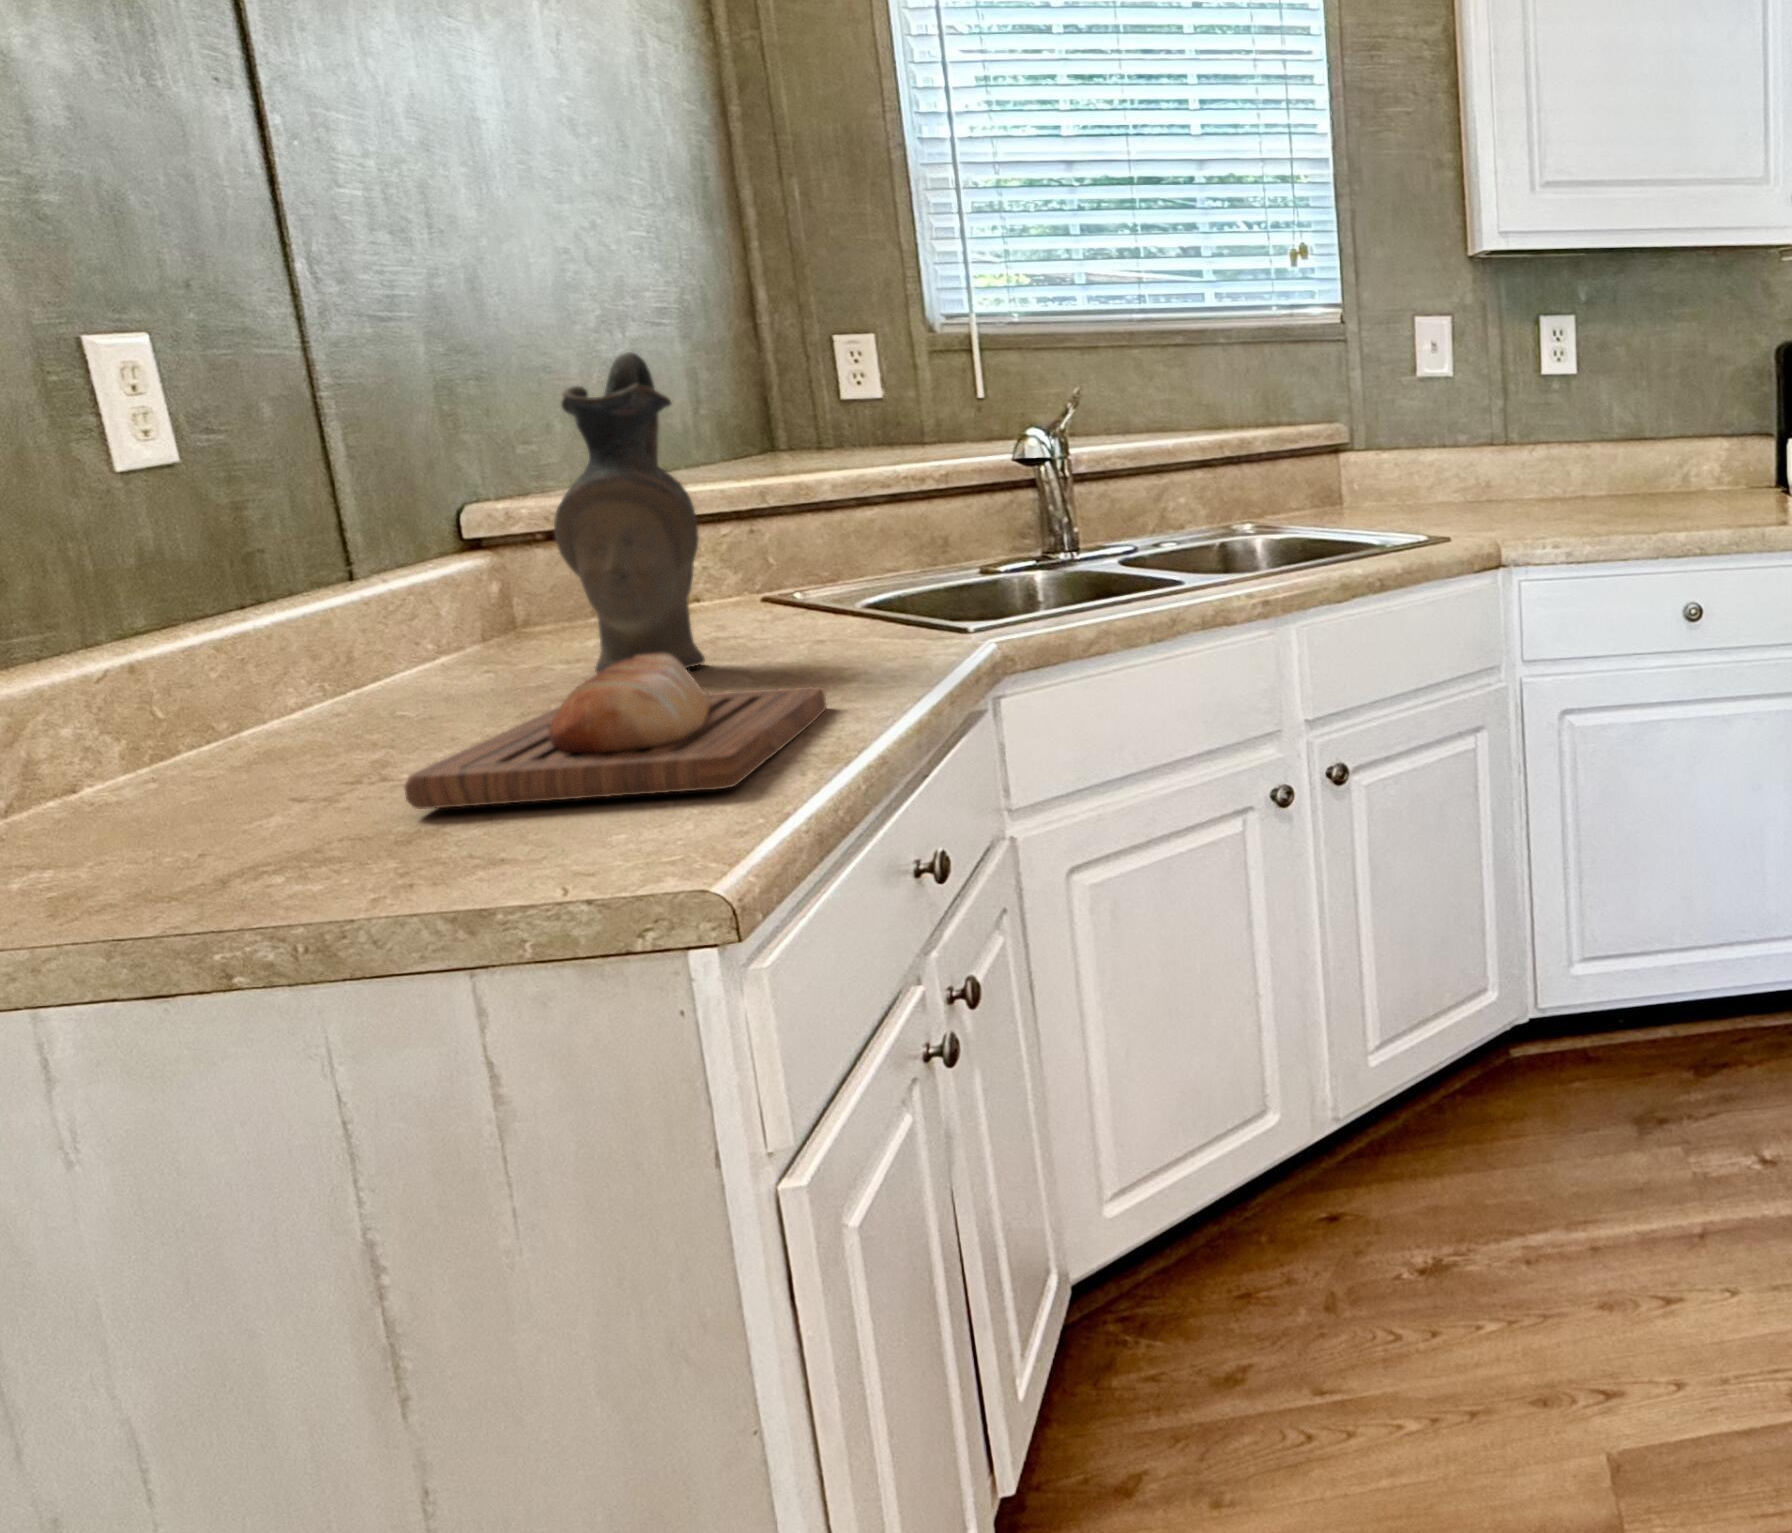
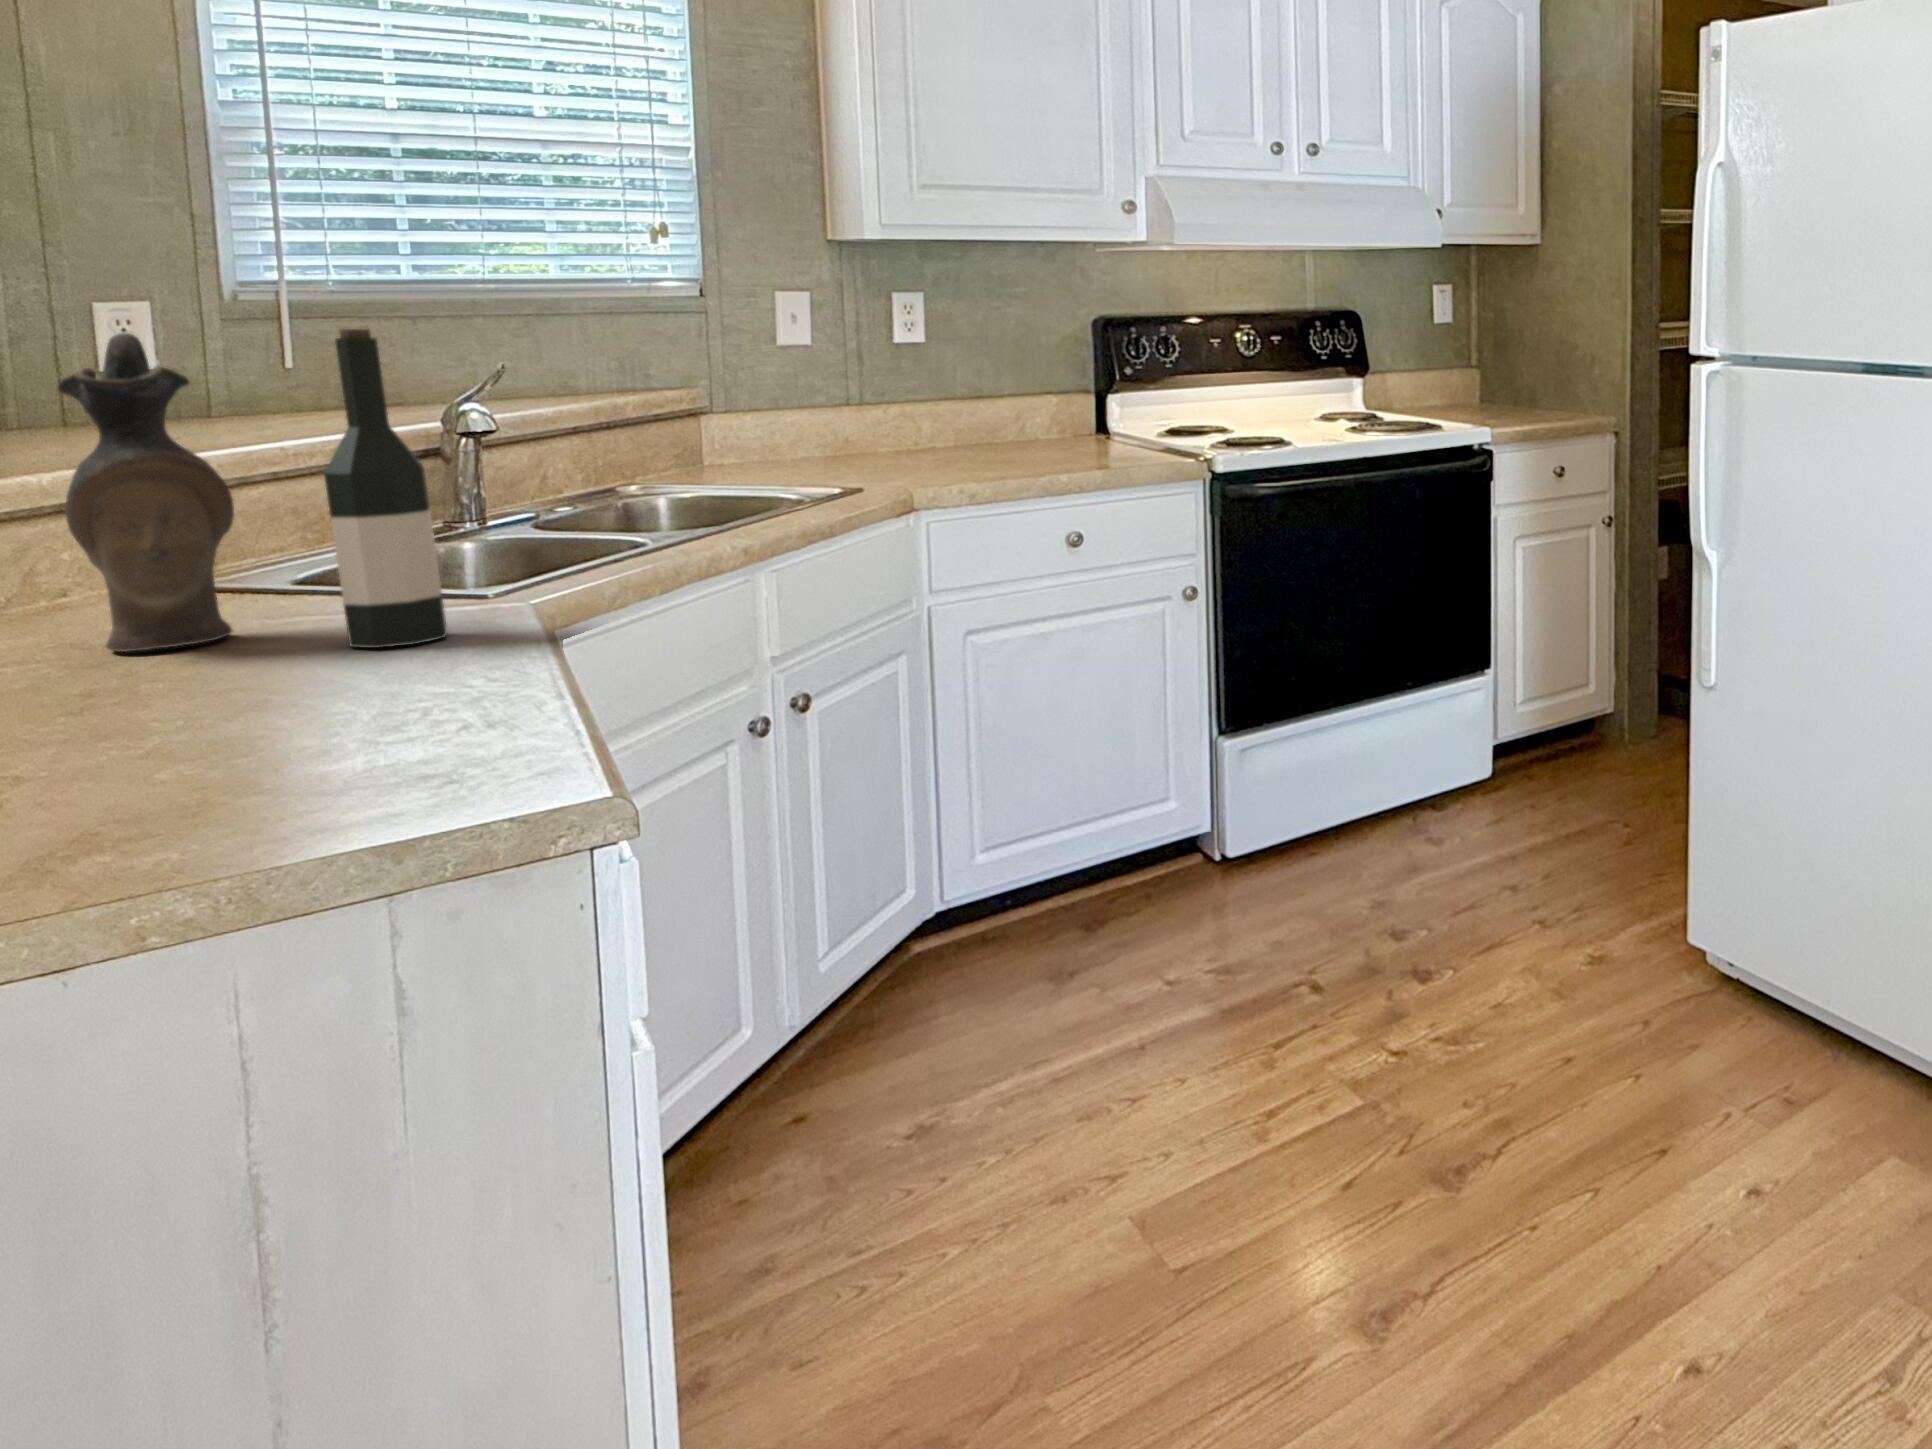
wine bottle: none [748,339,866,686] -> present [324,329,447,648]
bread loaf: present [405,654,826,809] -> none [156,625,503,785]

